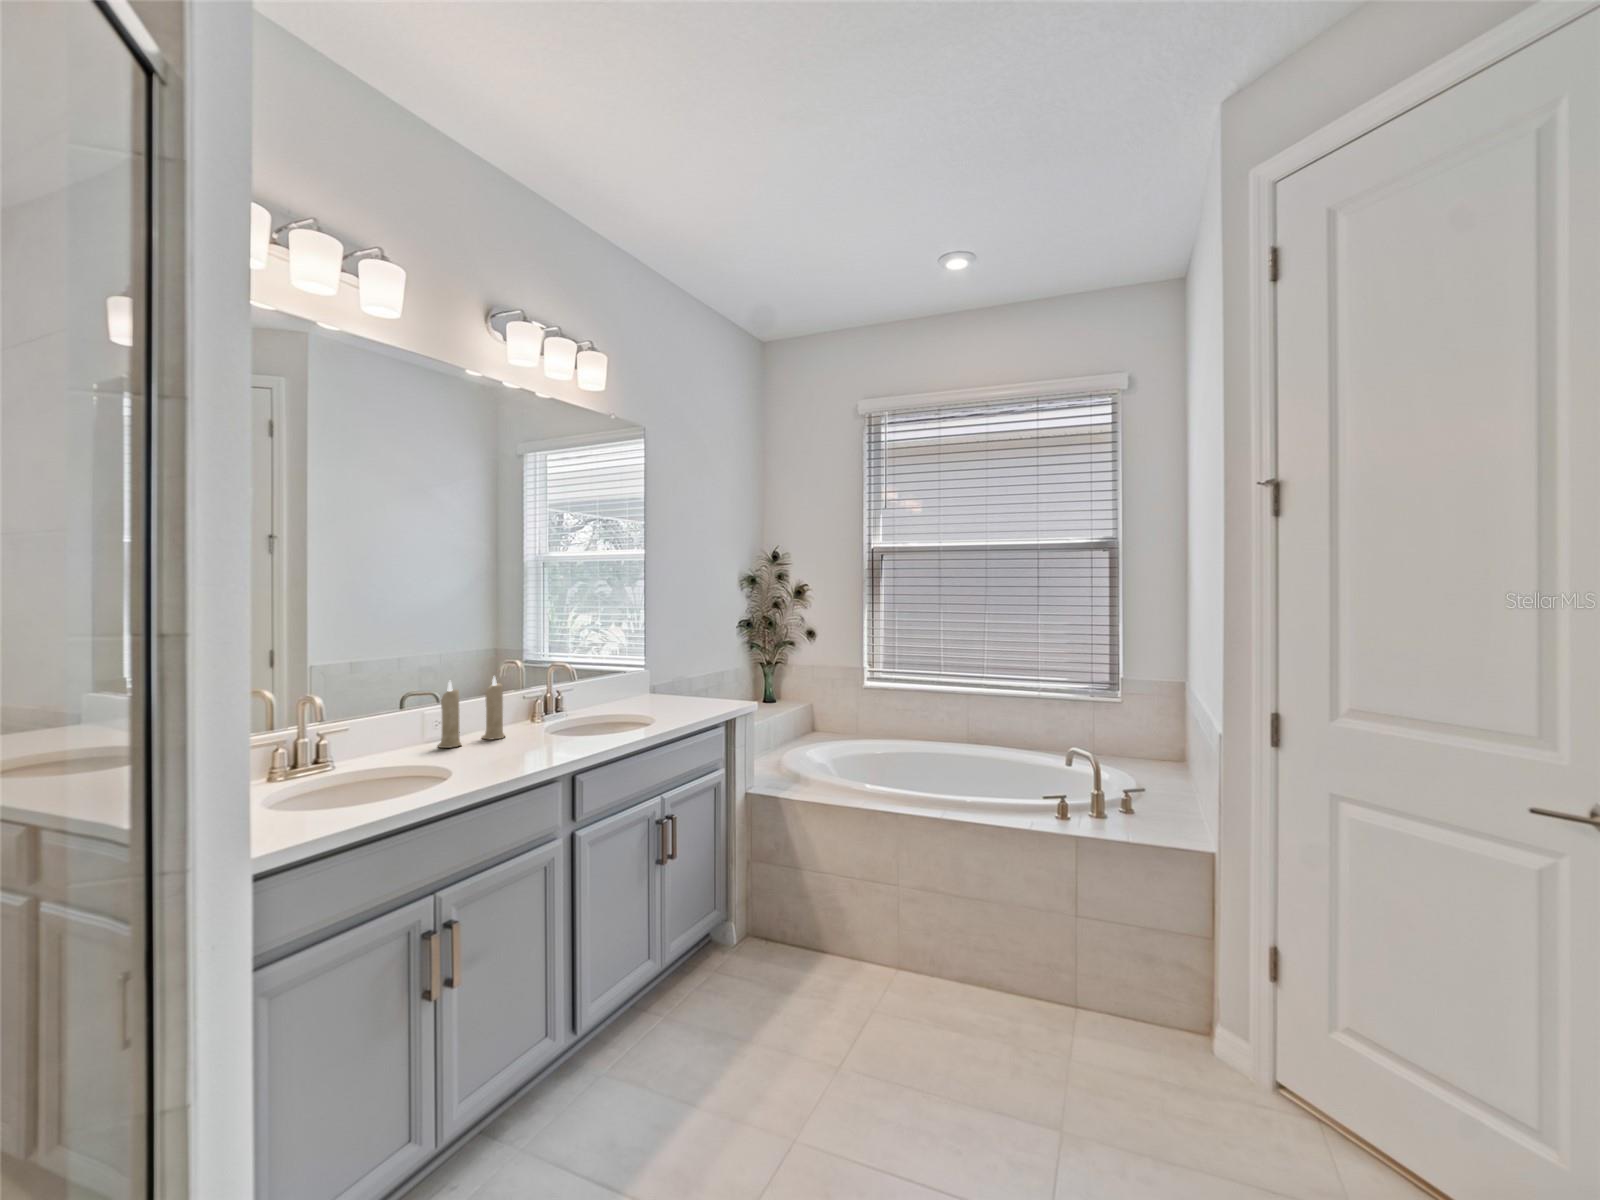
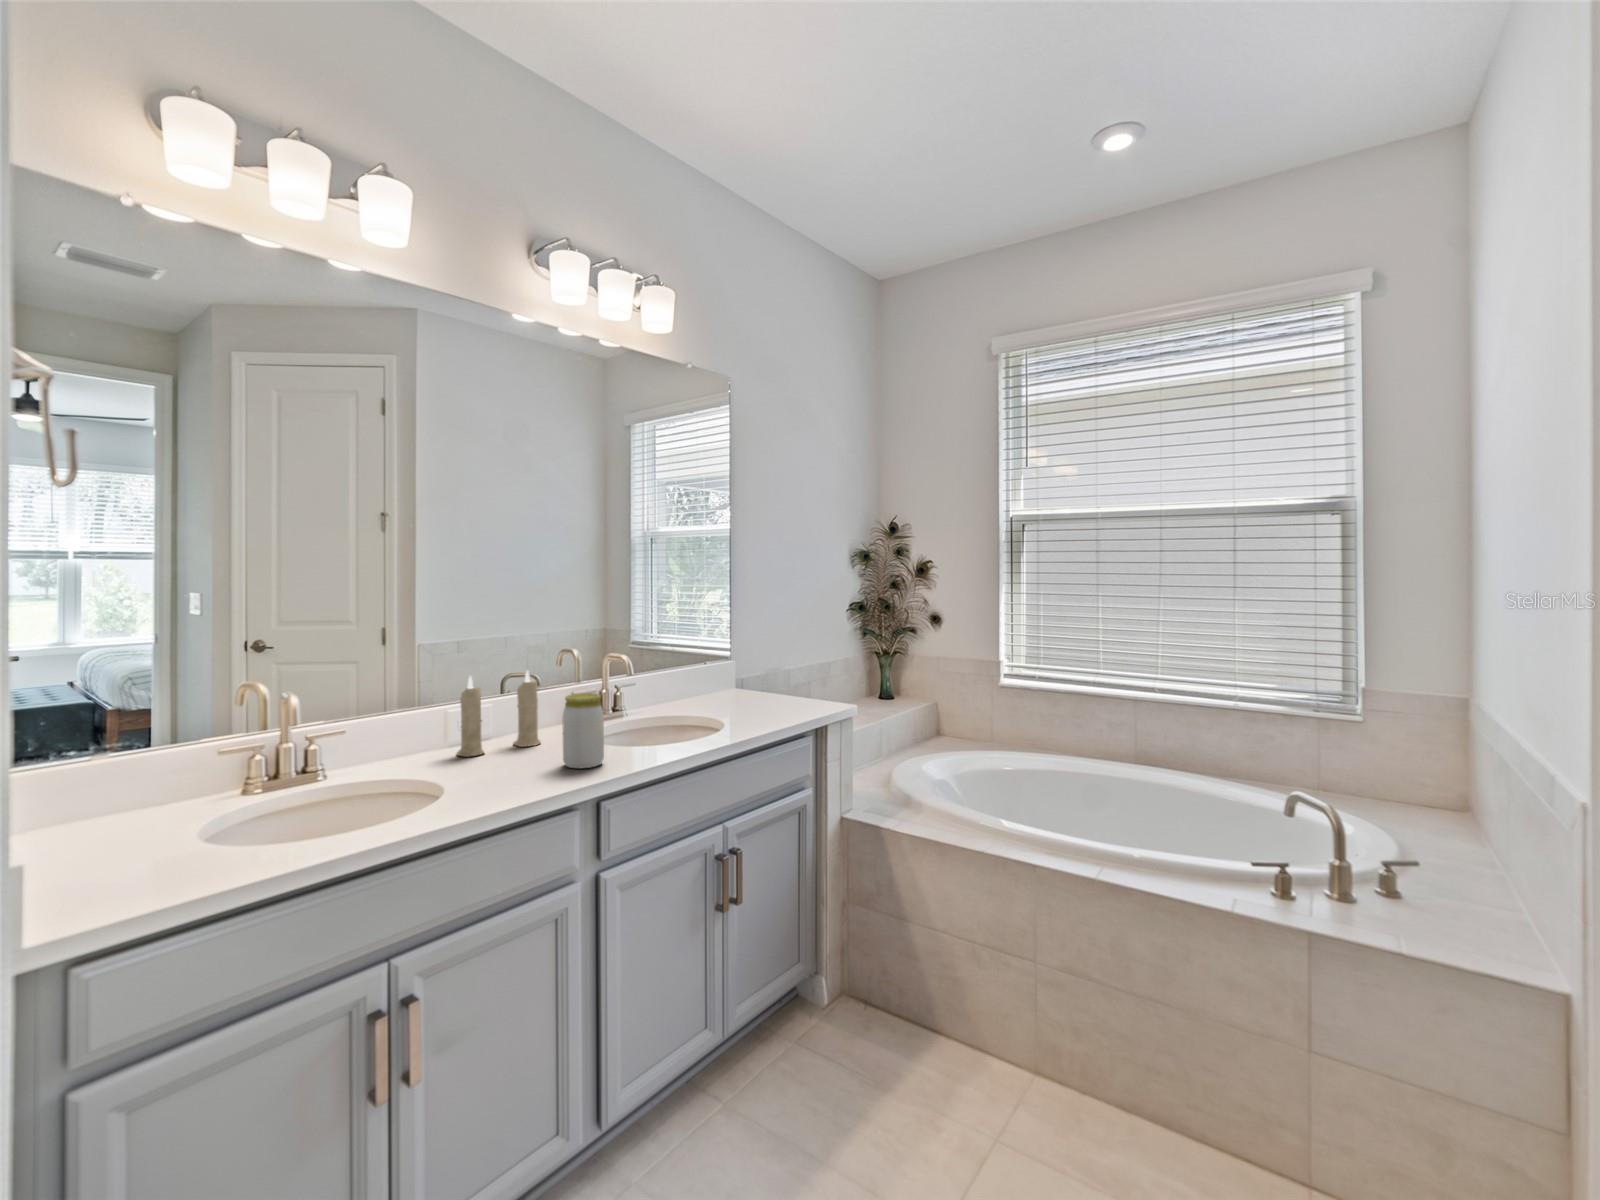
jar: none [537,692,571,751] -> present [562,693,604,768]

